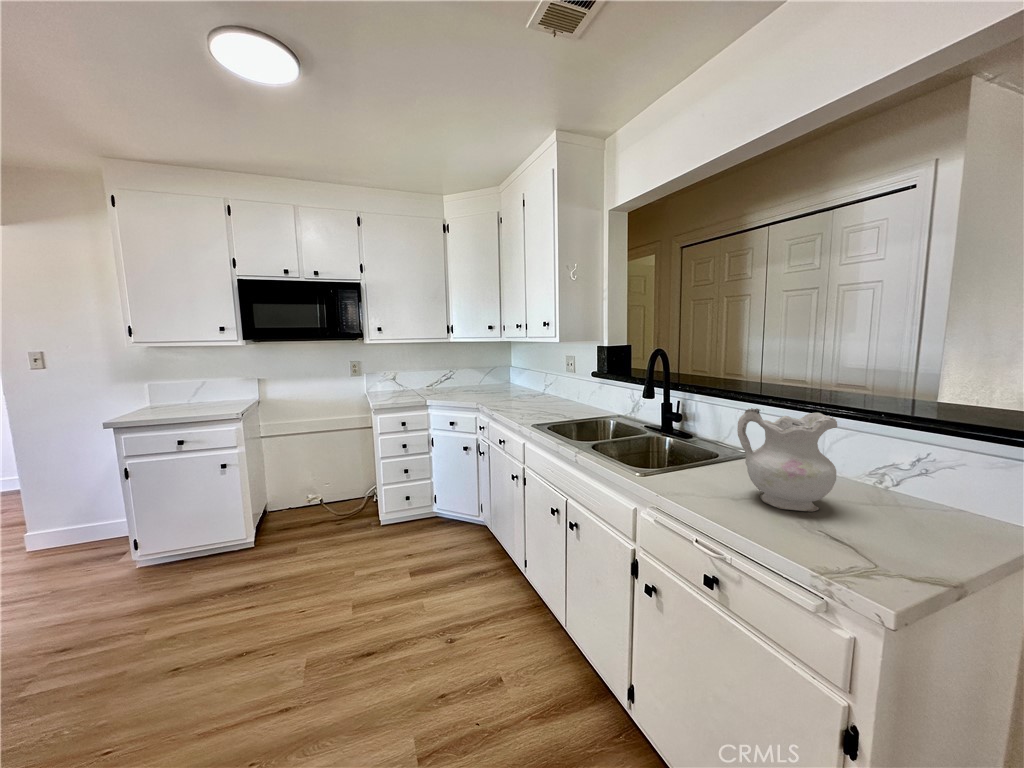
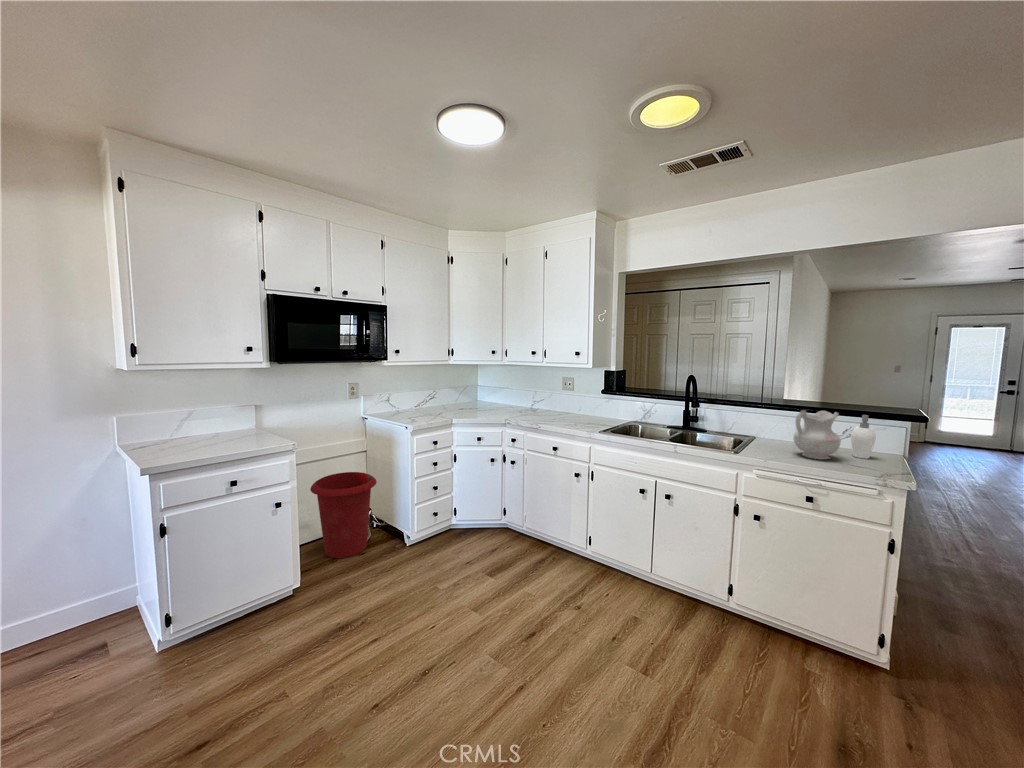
soap dispenser: none [887,427,963,525] -> present [851,415,884,459]
waste bin: none [295,446,358,525] -> present [310,472,377,558]

